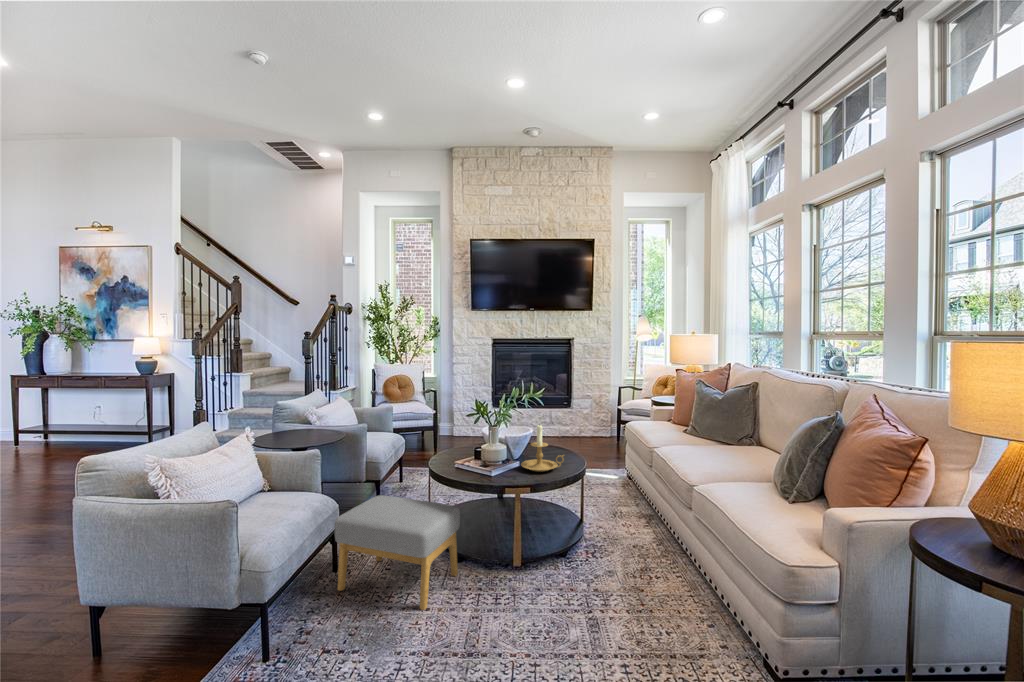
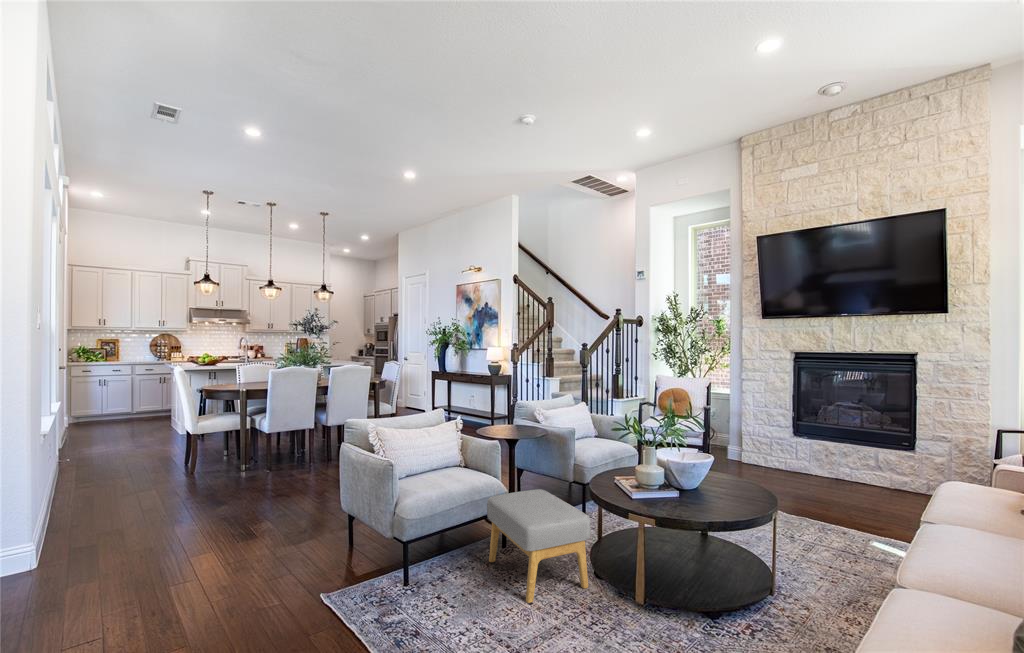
candle holder: present [521,425,564,472] -> none [672,446,726,504]

